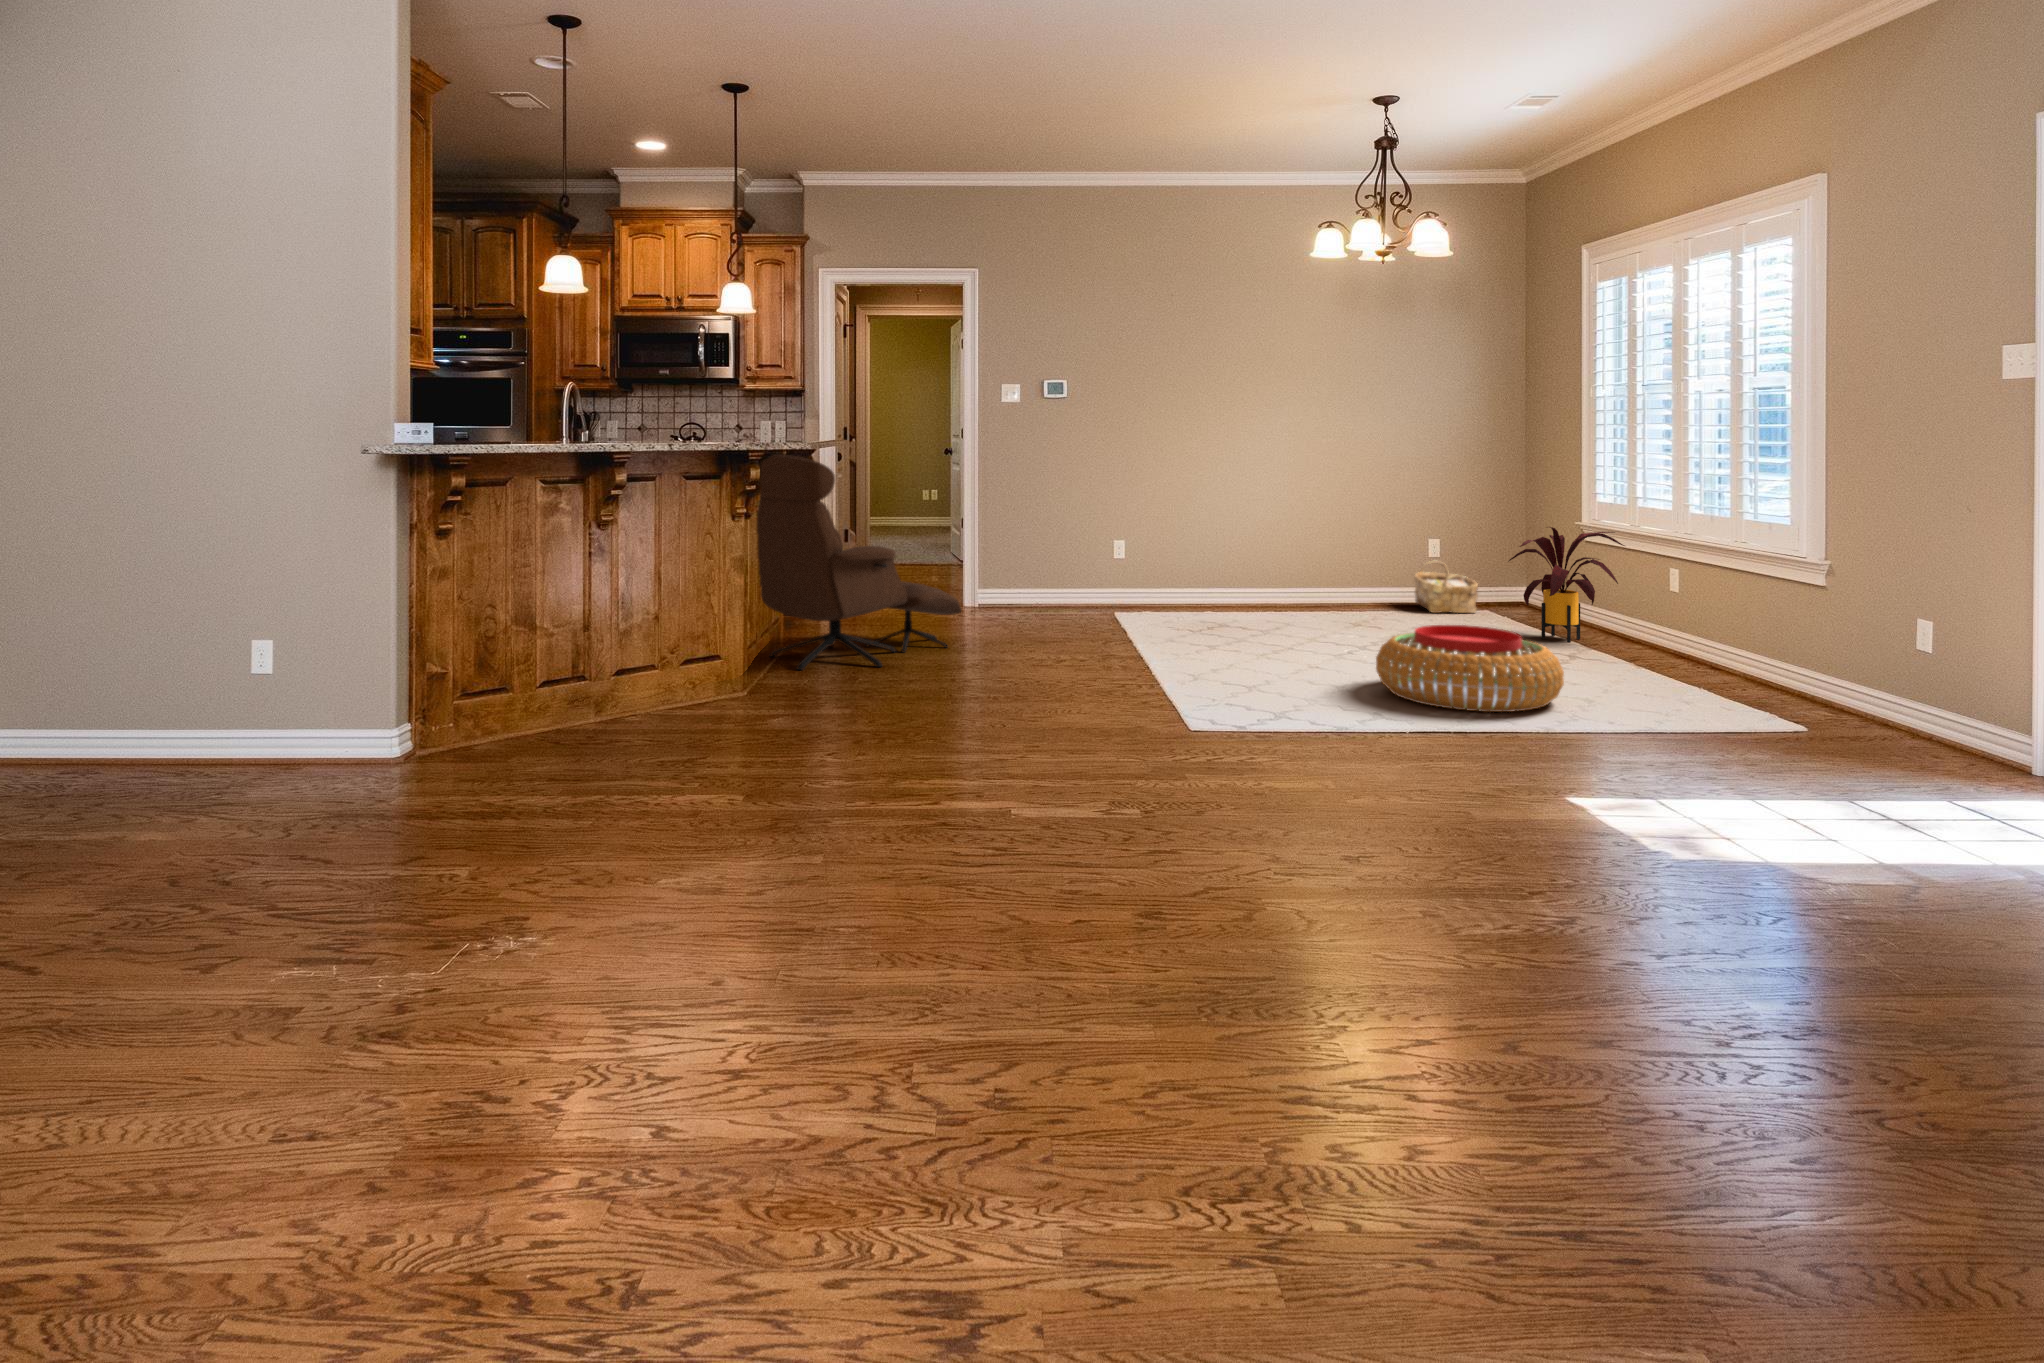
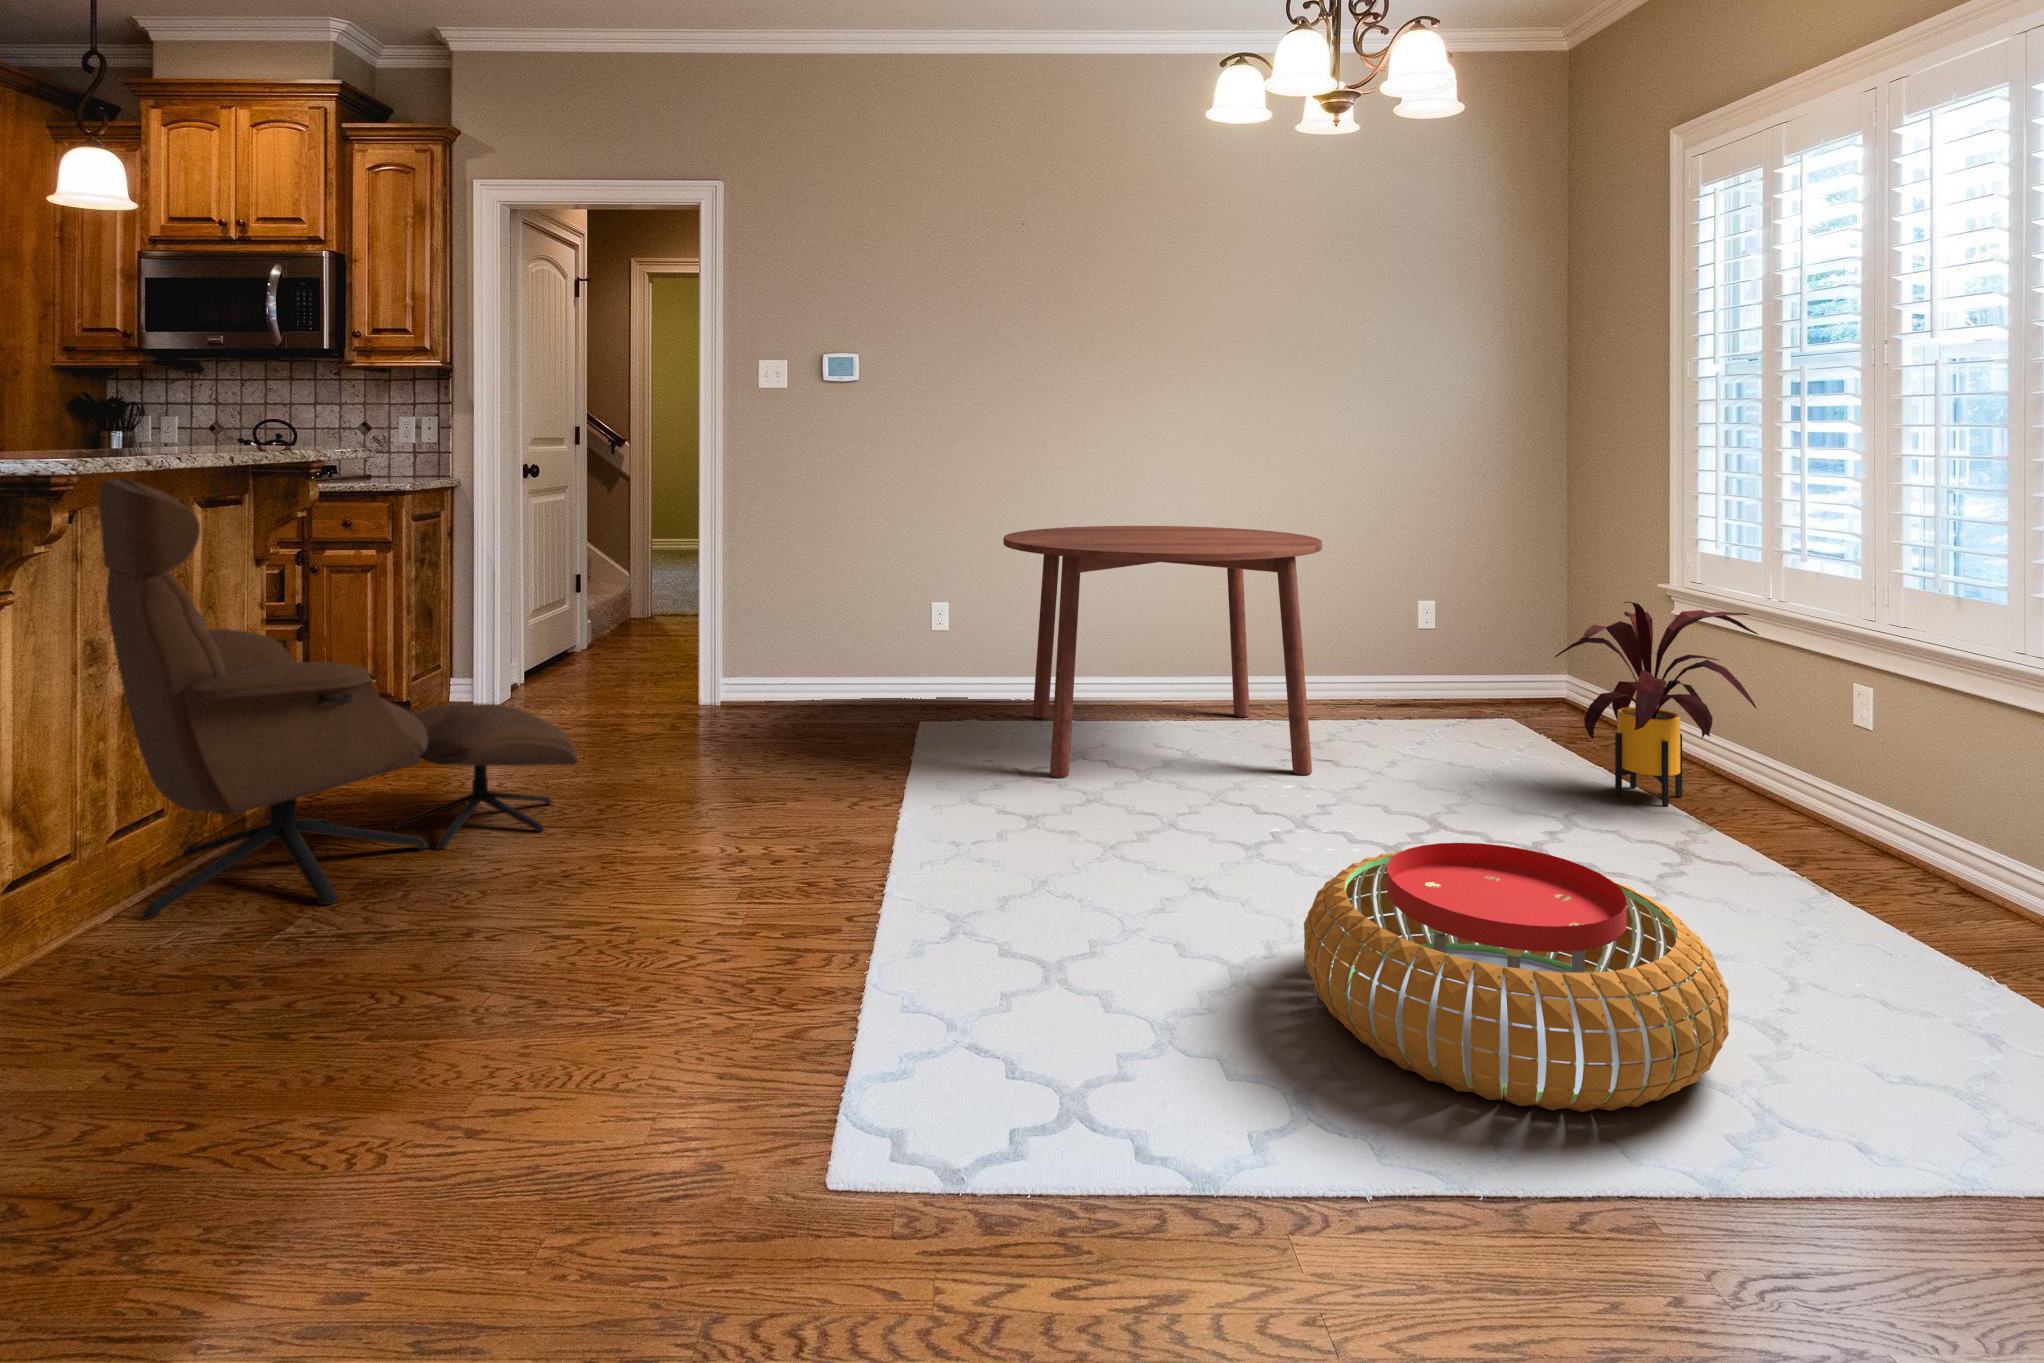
dining table: none [1169,489,1368,632] -> present [1003,526,1322,778]
woven basket: present [1414,561,1478,613] -> none [1400,637,1500,726]

